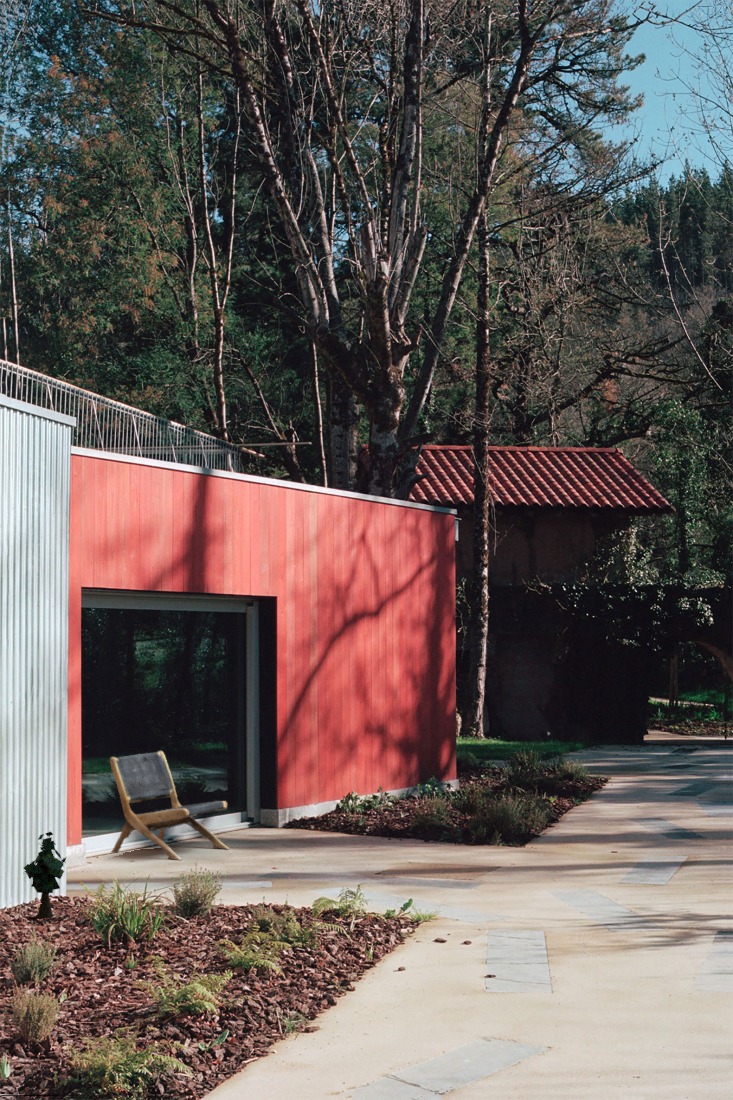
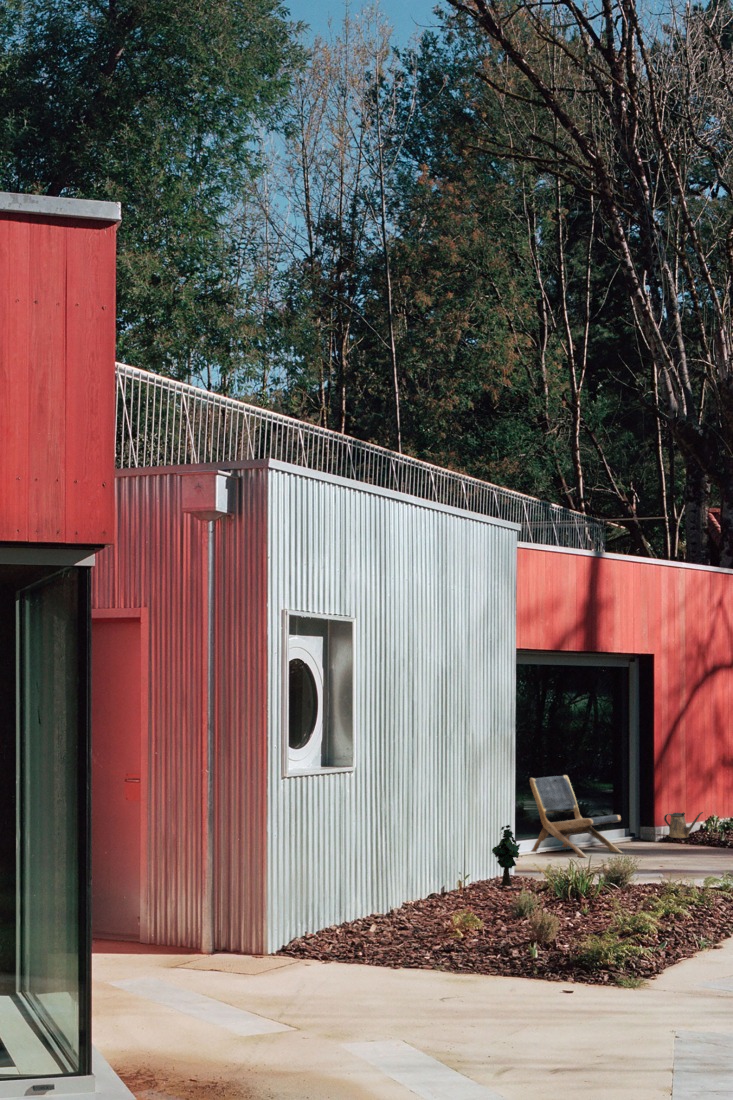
watering can: none [290,789,336,822] -> present [664,812,703,838]

